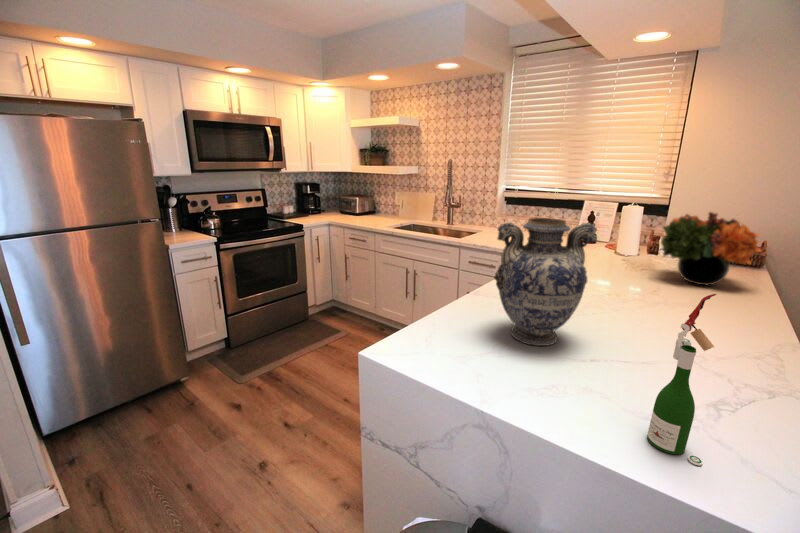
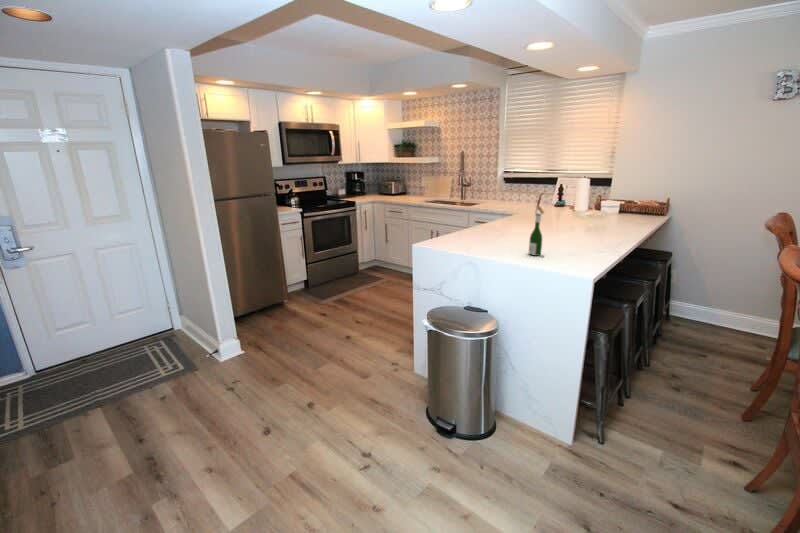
flower arrangement: present [661,212,761,285] -> none [584,178,641,222]
vase: present [494,218,597,346] -> none [477,177,525,238]

